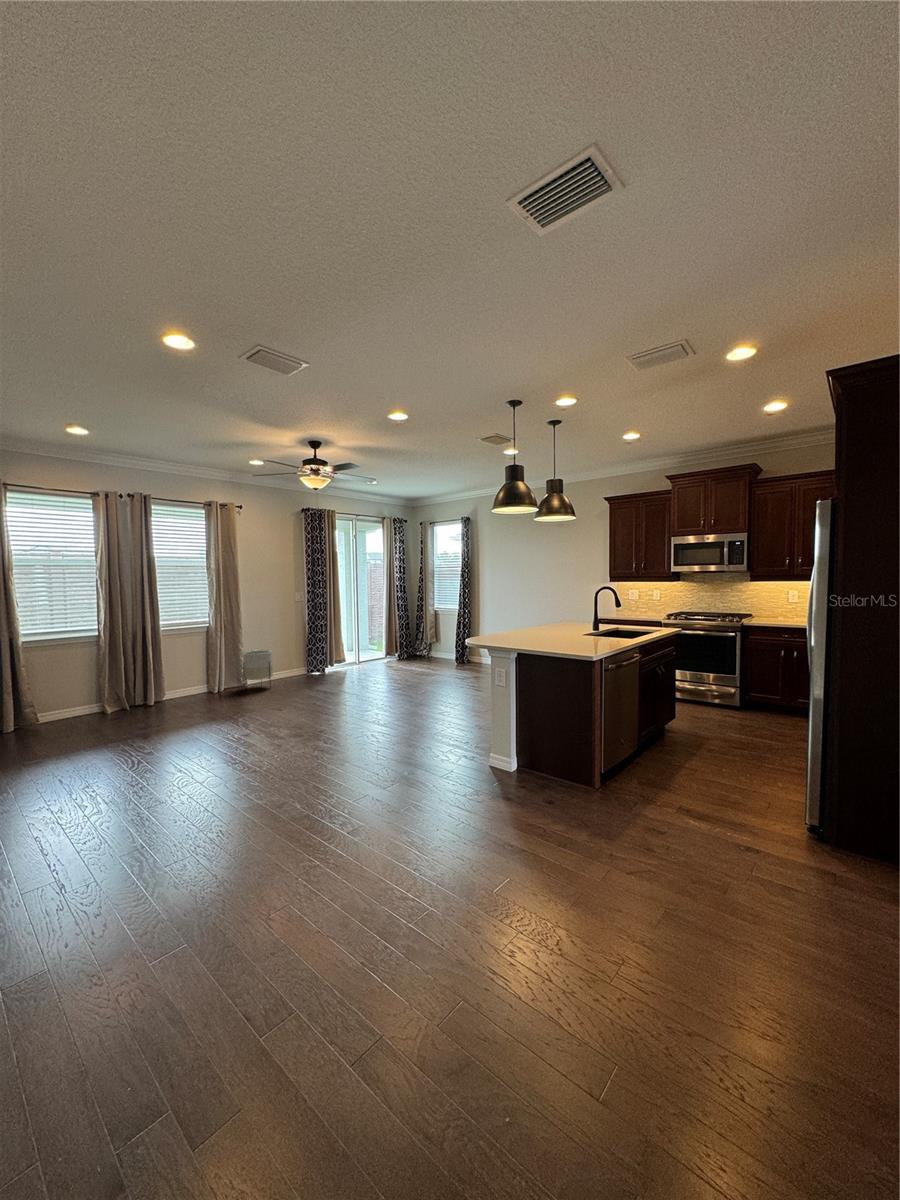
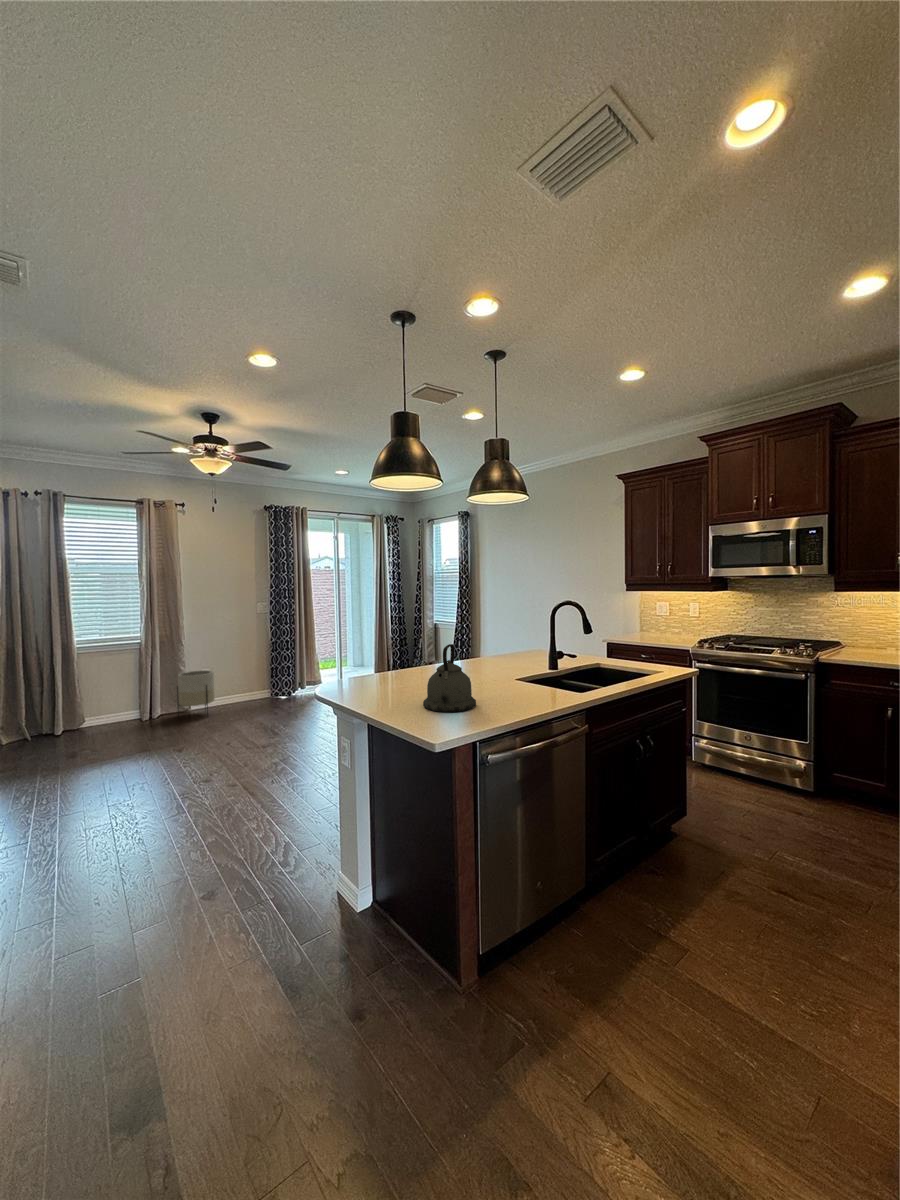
kettle: none [555,610,587,647] -> present [423,644,476,712]

